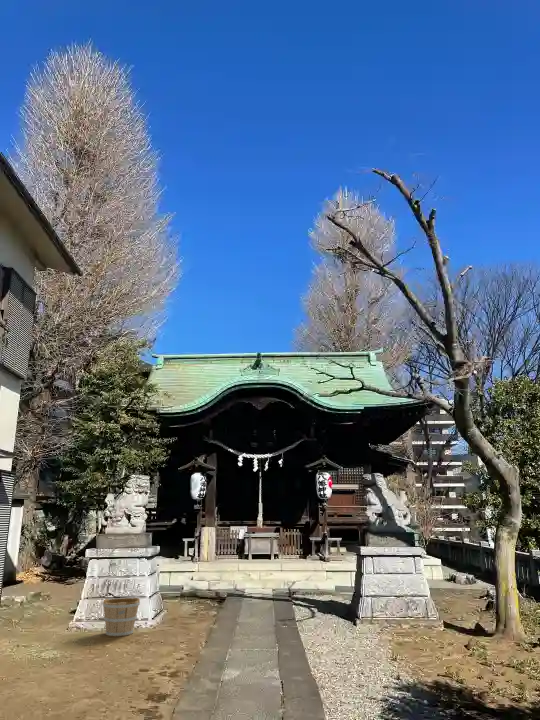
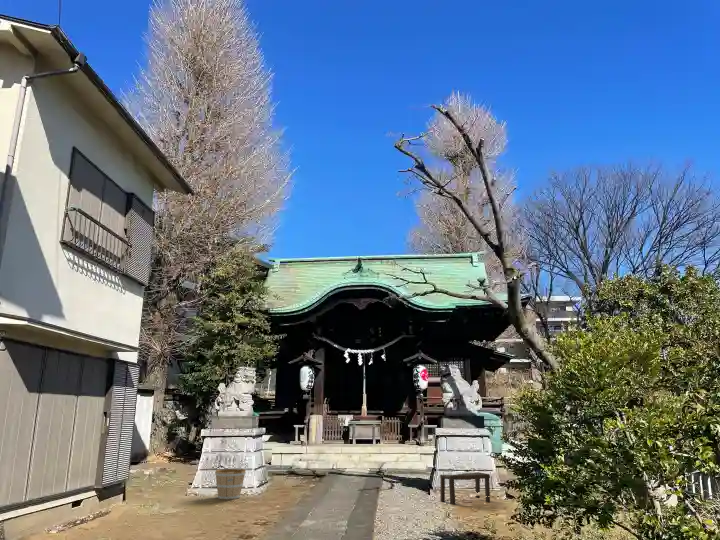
bench: none [370,596,428,637] -> present [440,472,490,505]

